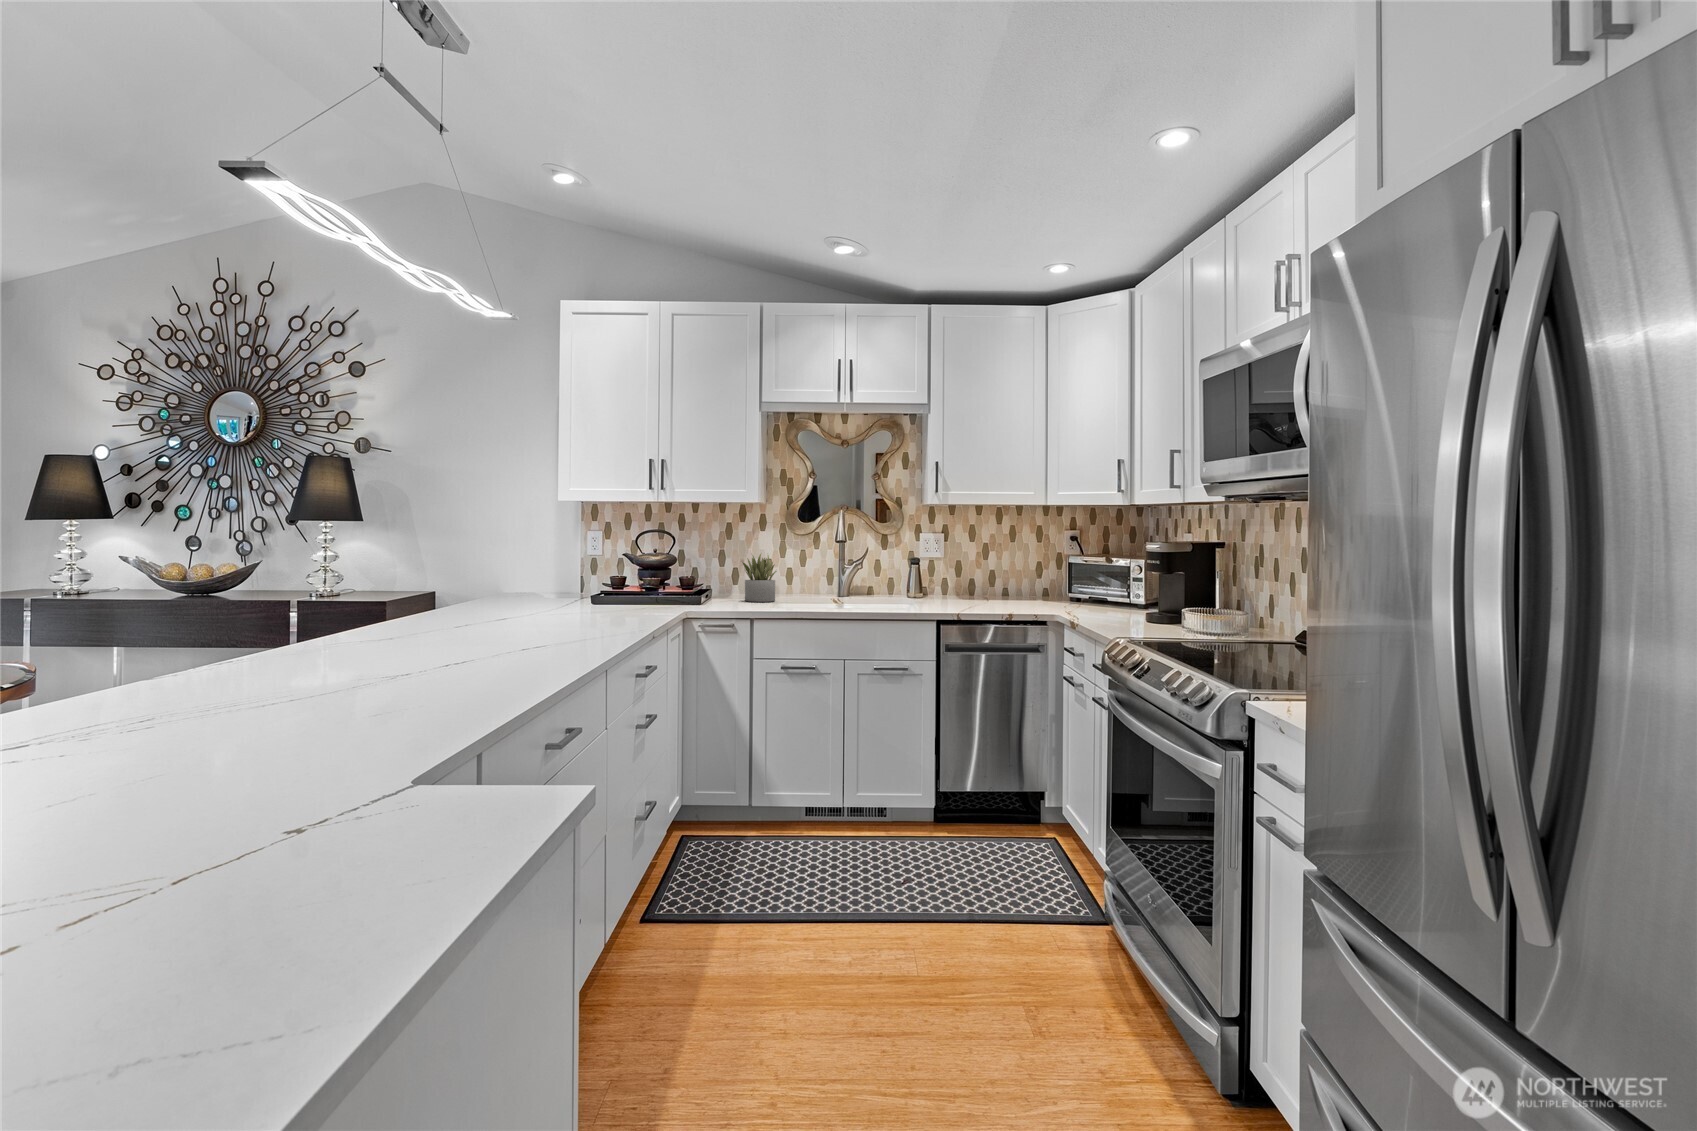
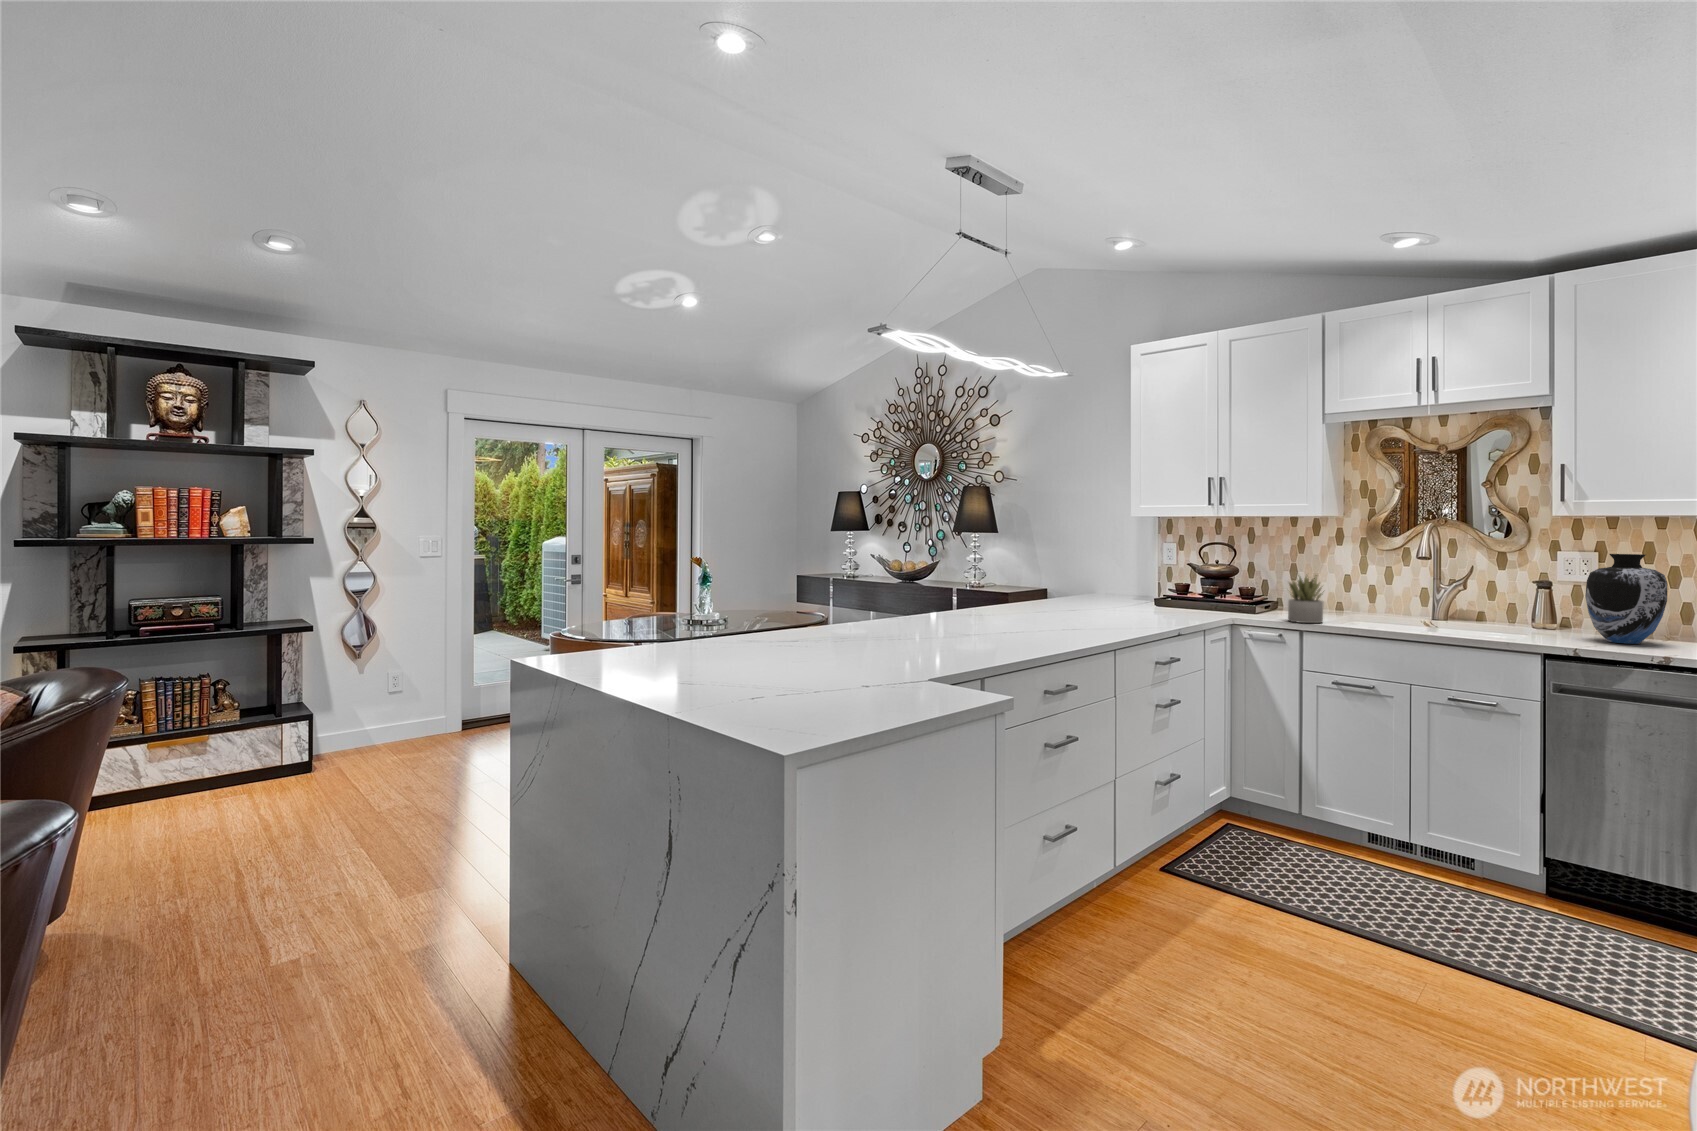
vase: none [955,533,1002,602] -> present [1585,554,1667,644]

